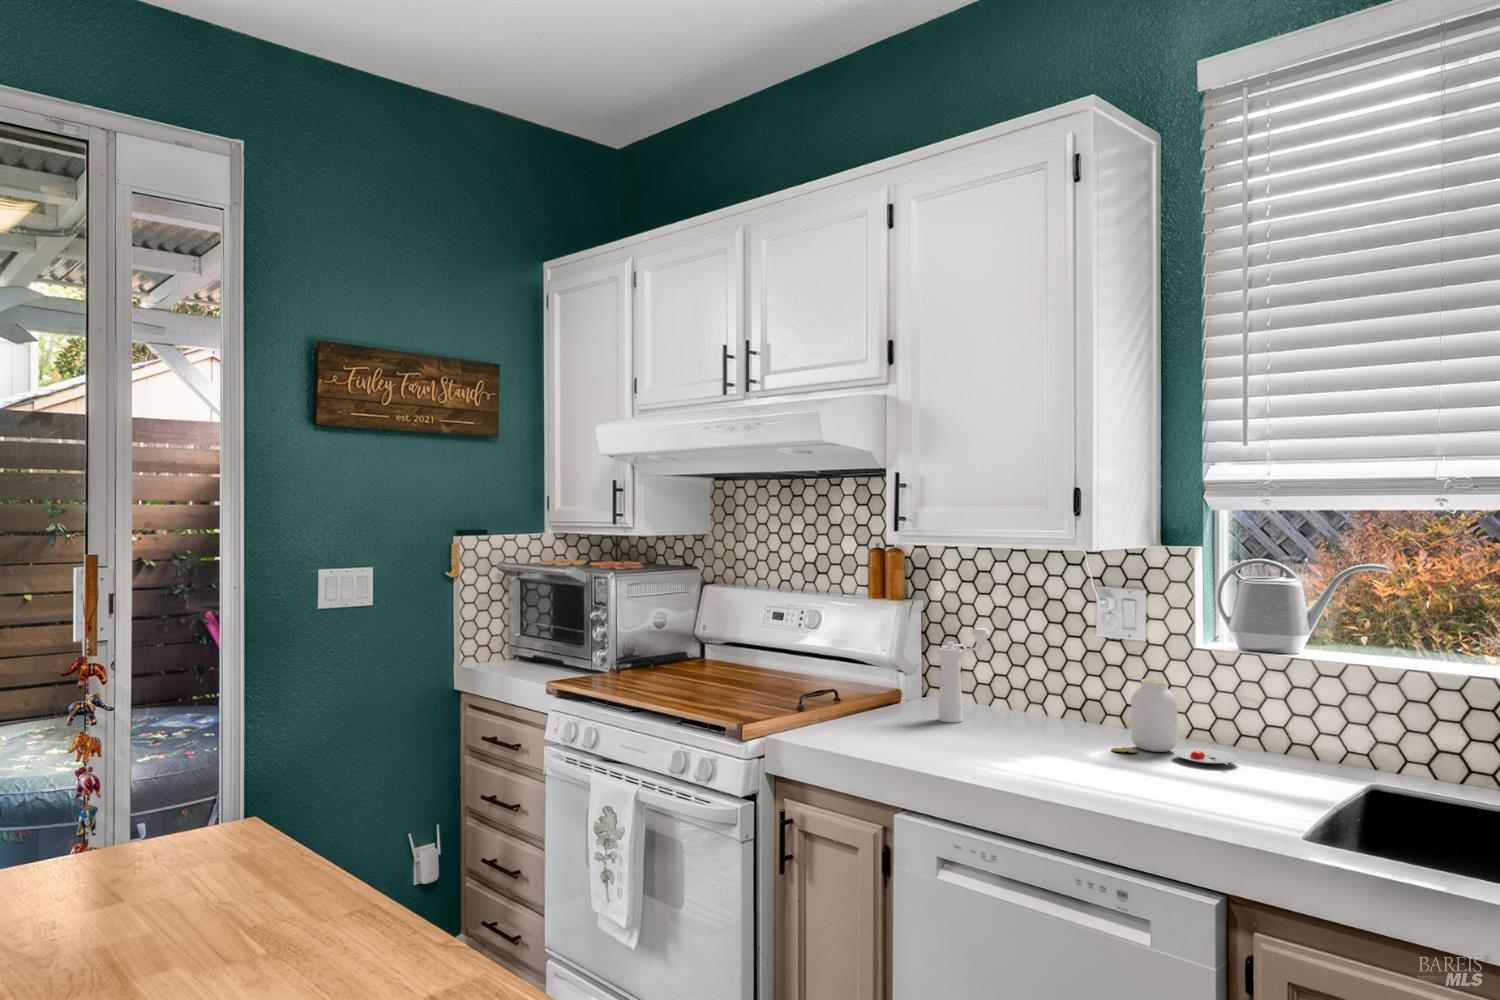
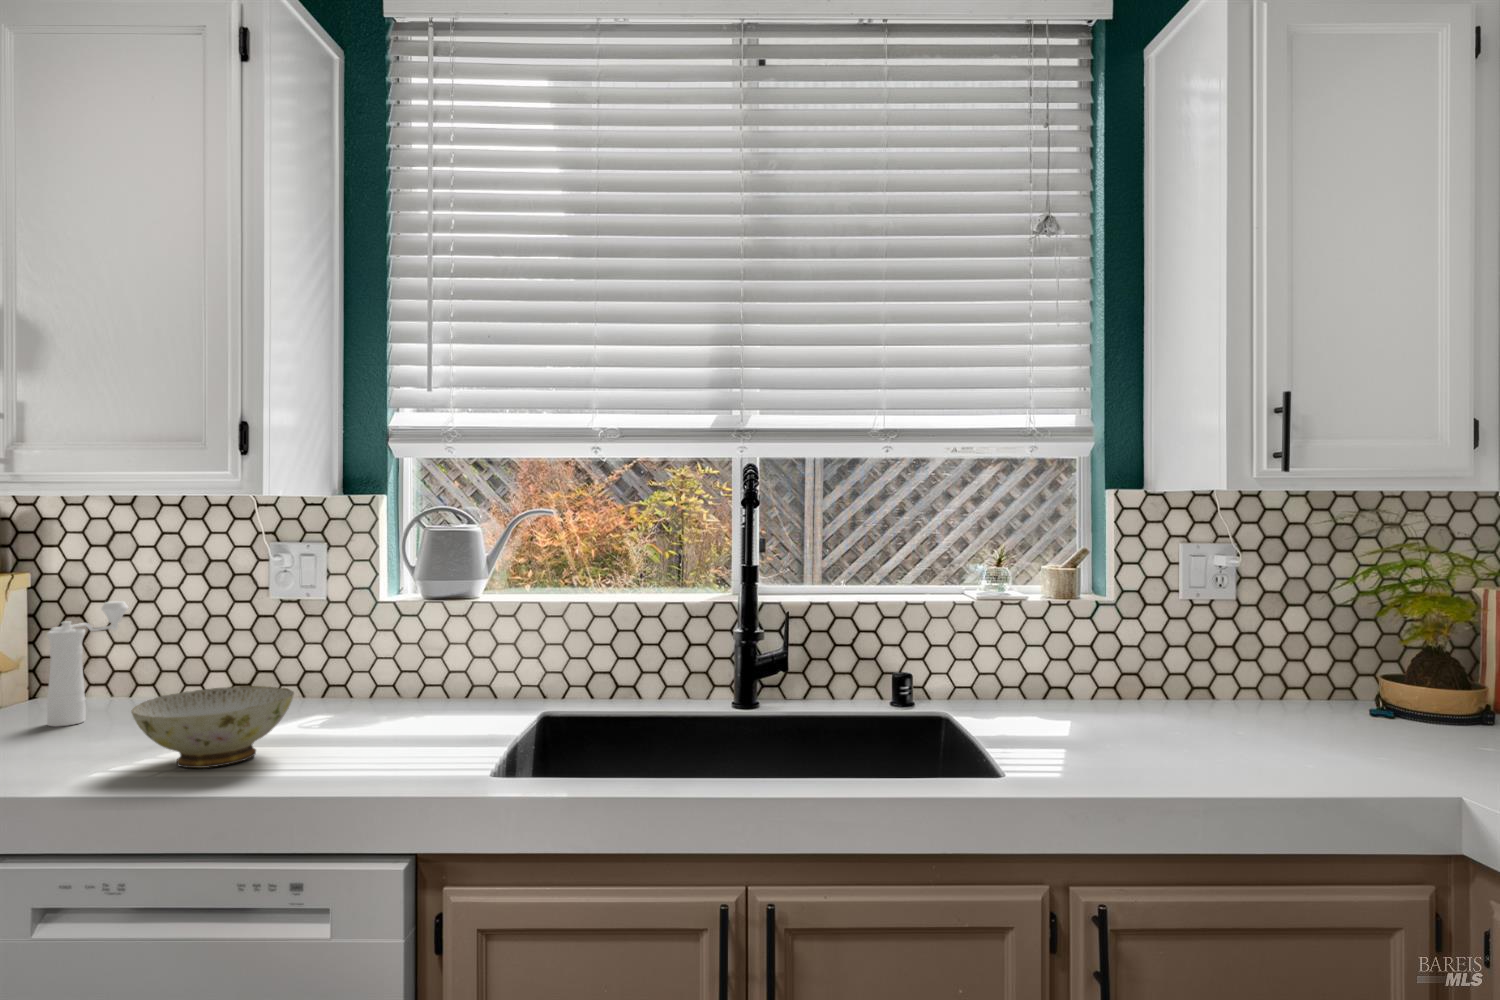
jar: present [1112,679,1238,764] -> none [286,637,423,724]
ceramic bowl: none [999,711,1120,778] -> present [132,686,294,768]

